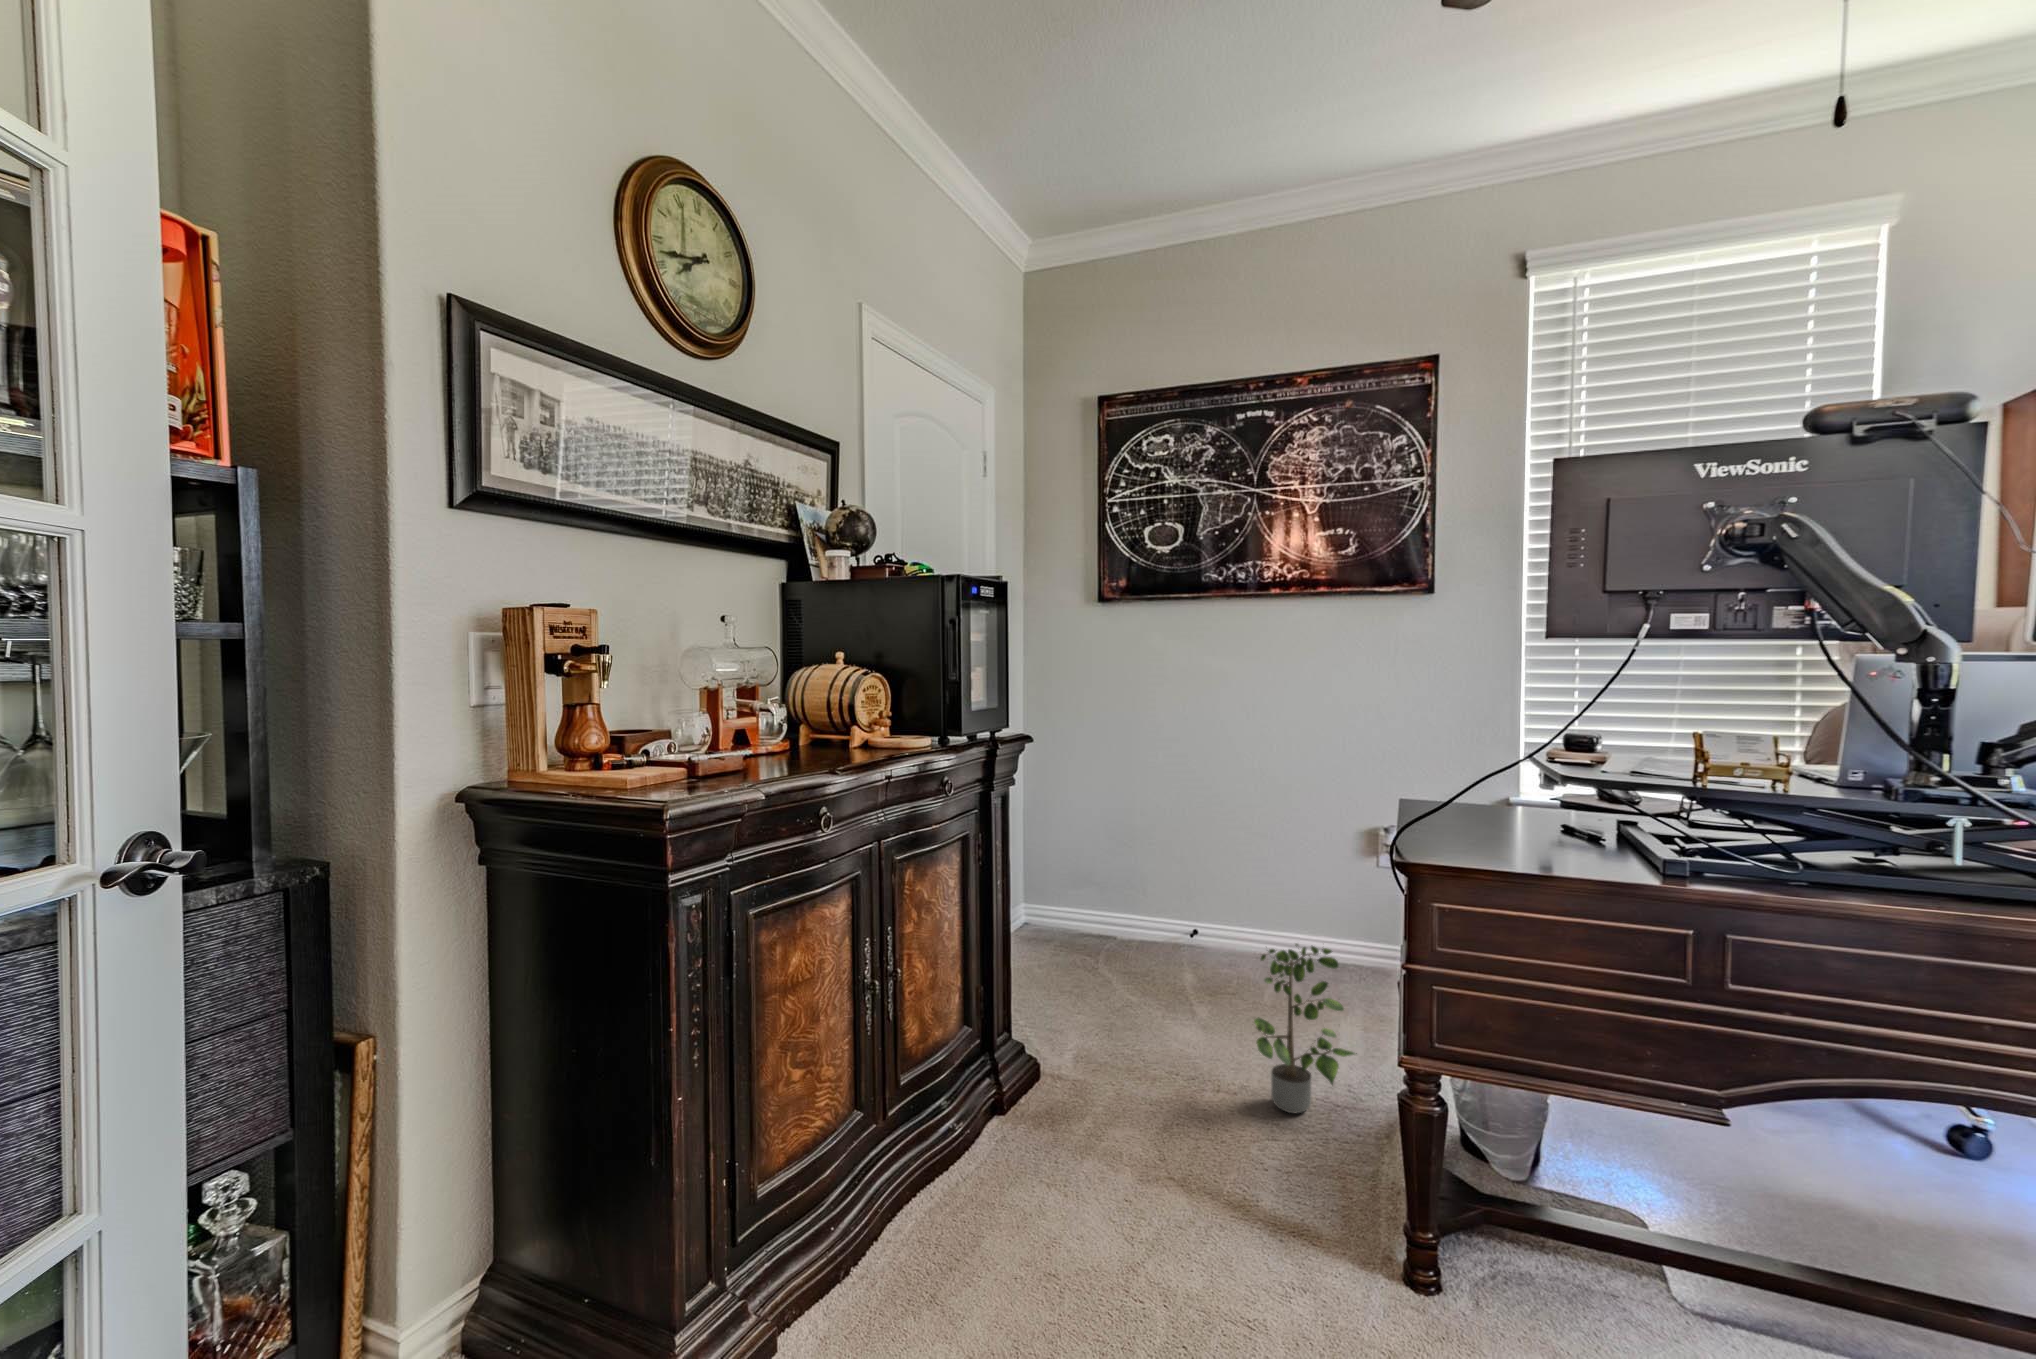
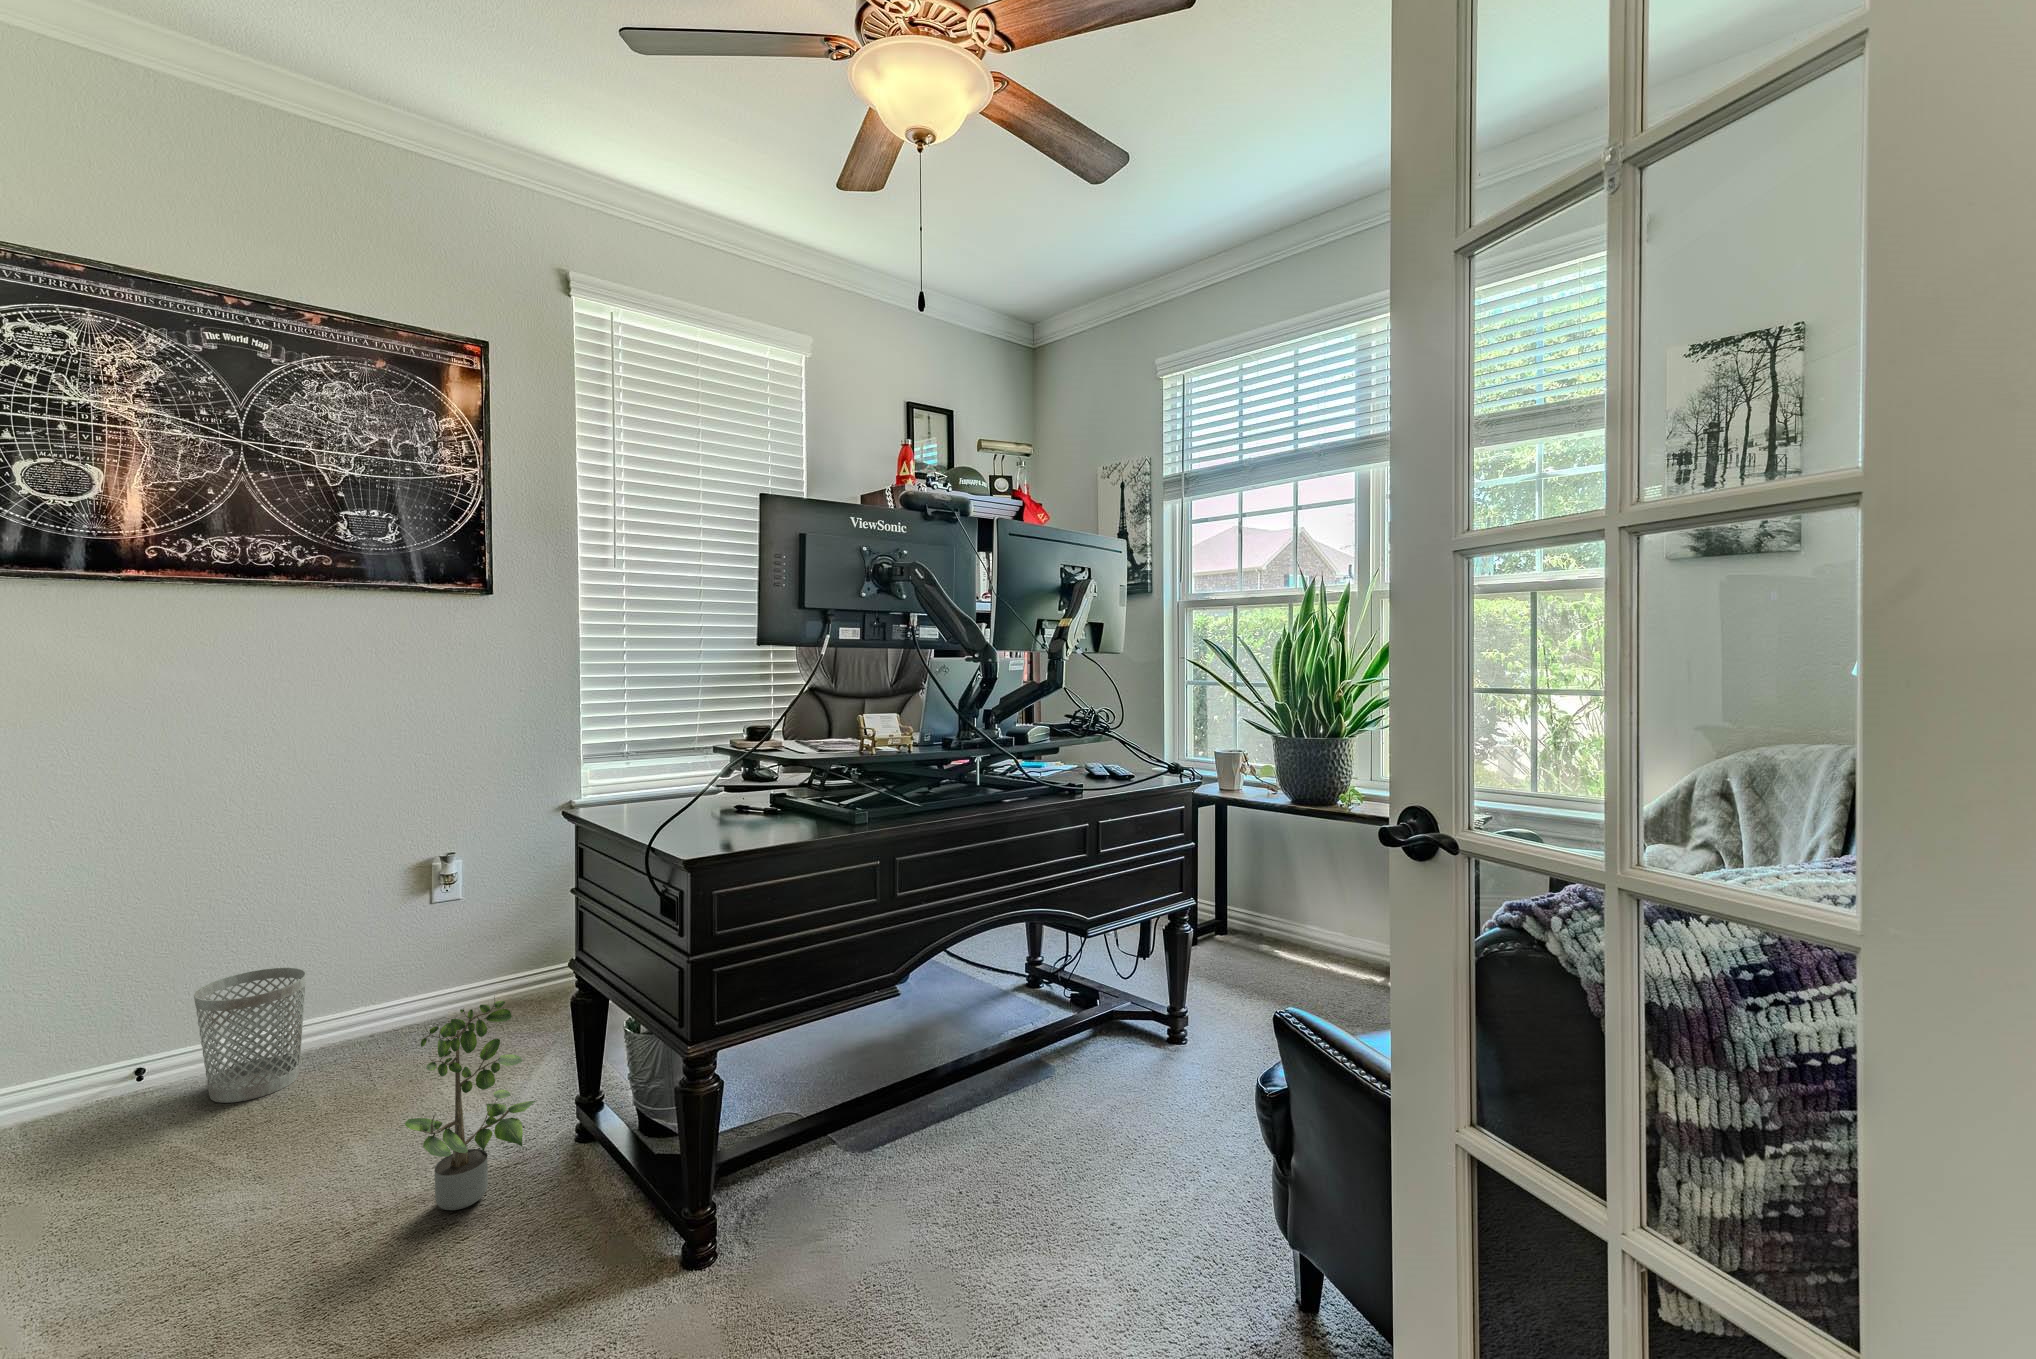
wastebasket: none [1210,880,1274,973] -> present [194,968,306,1103]

